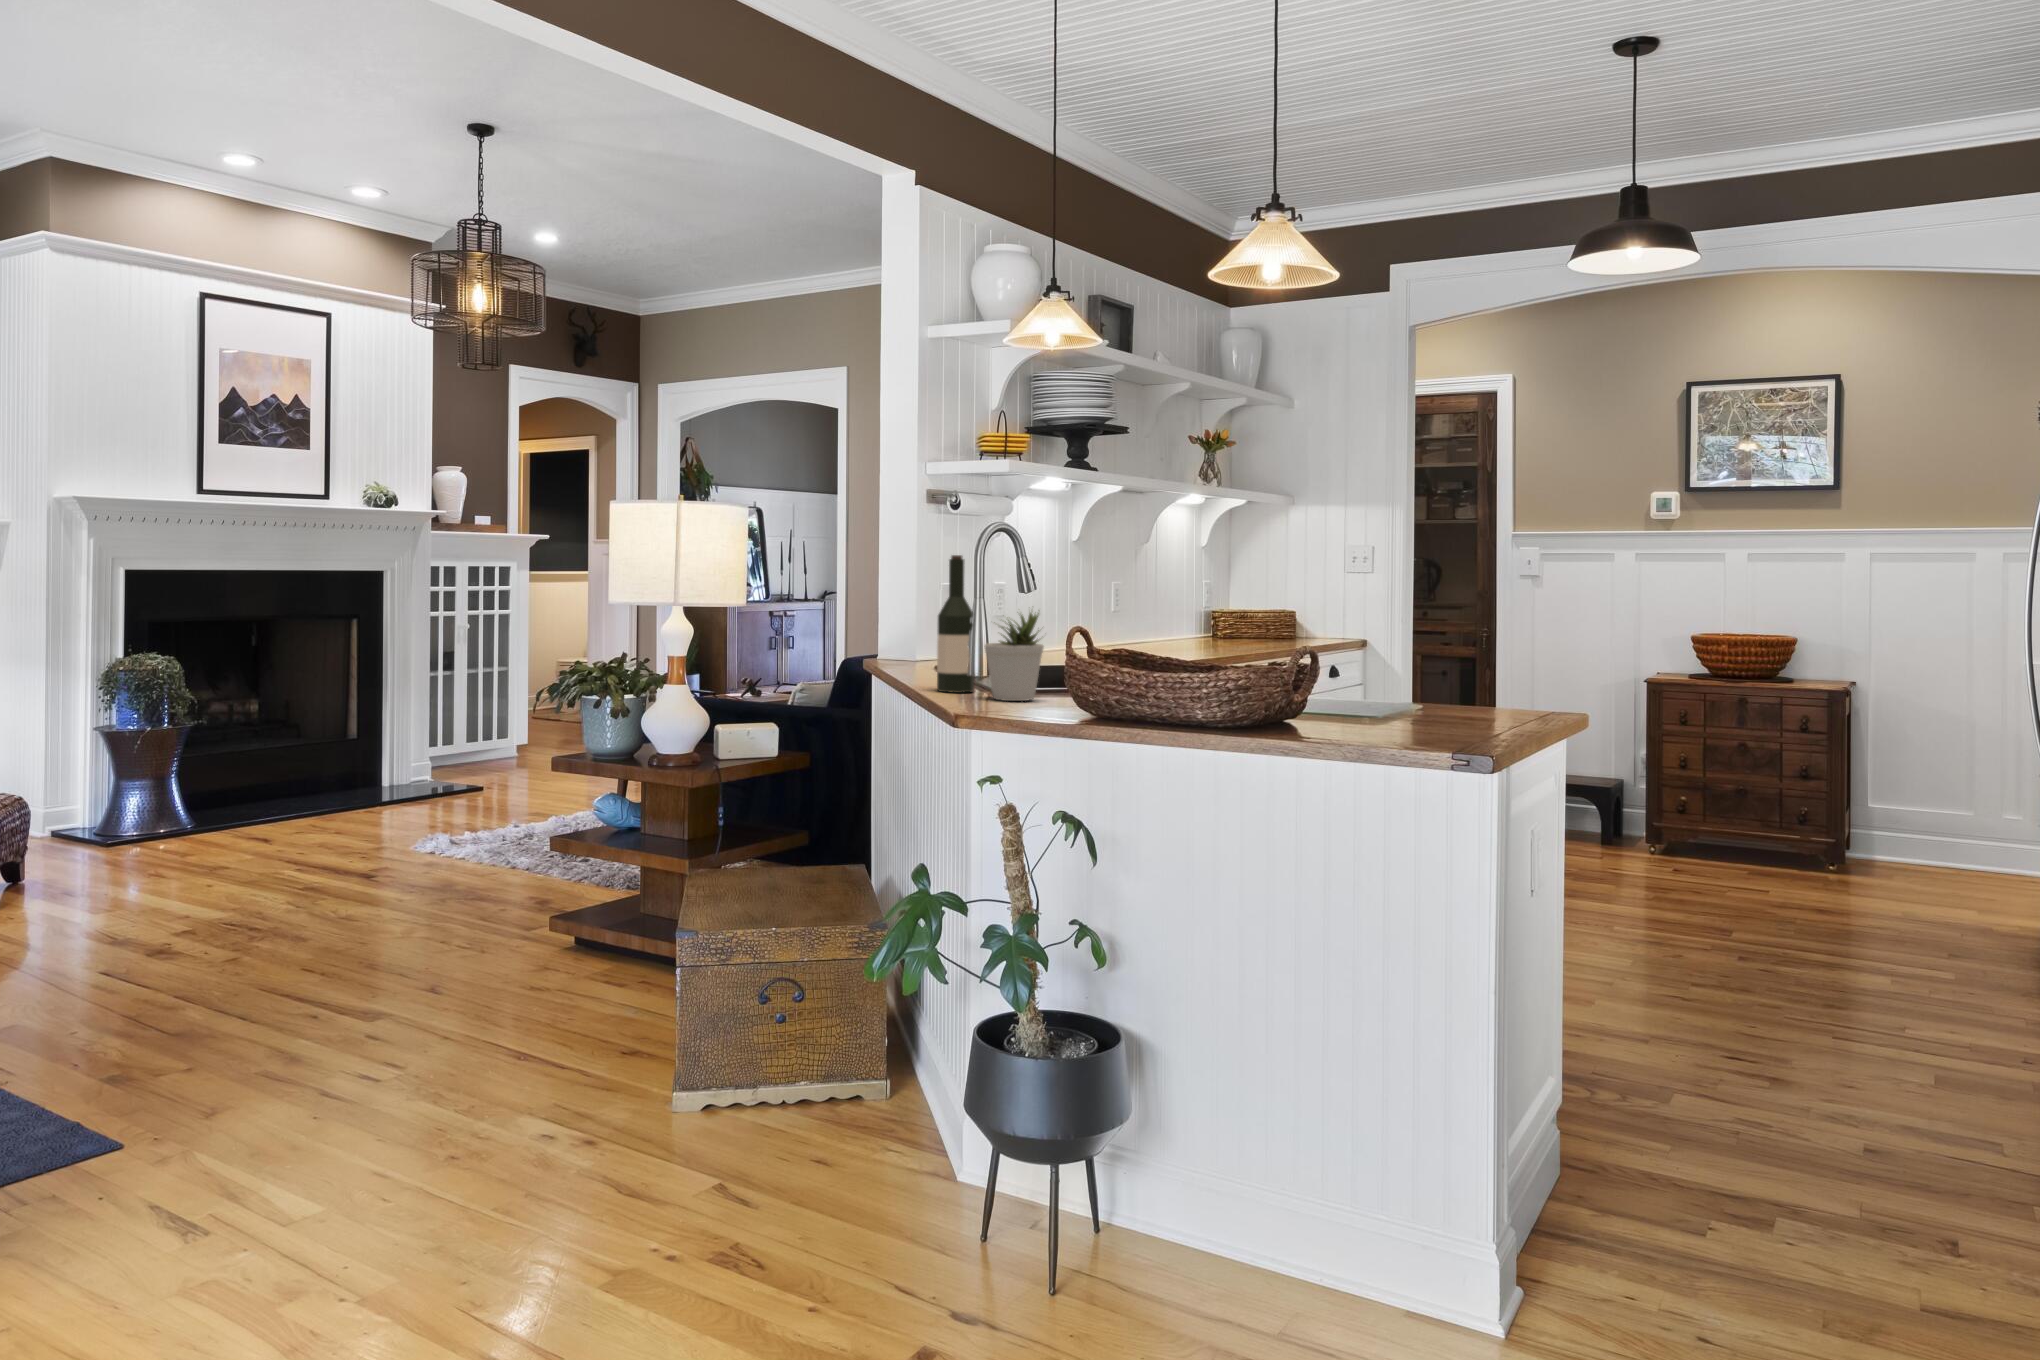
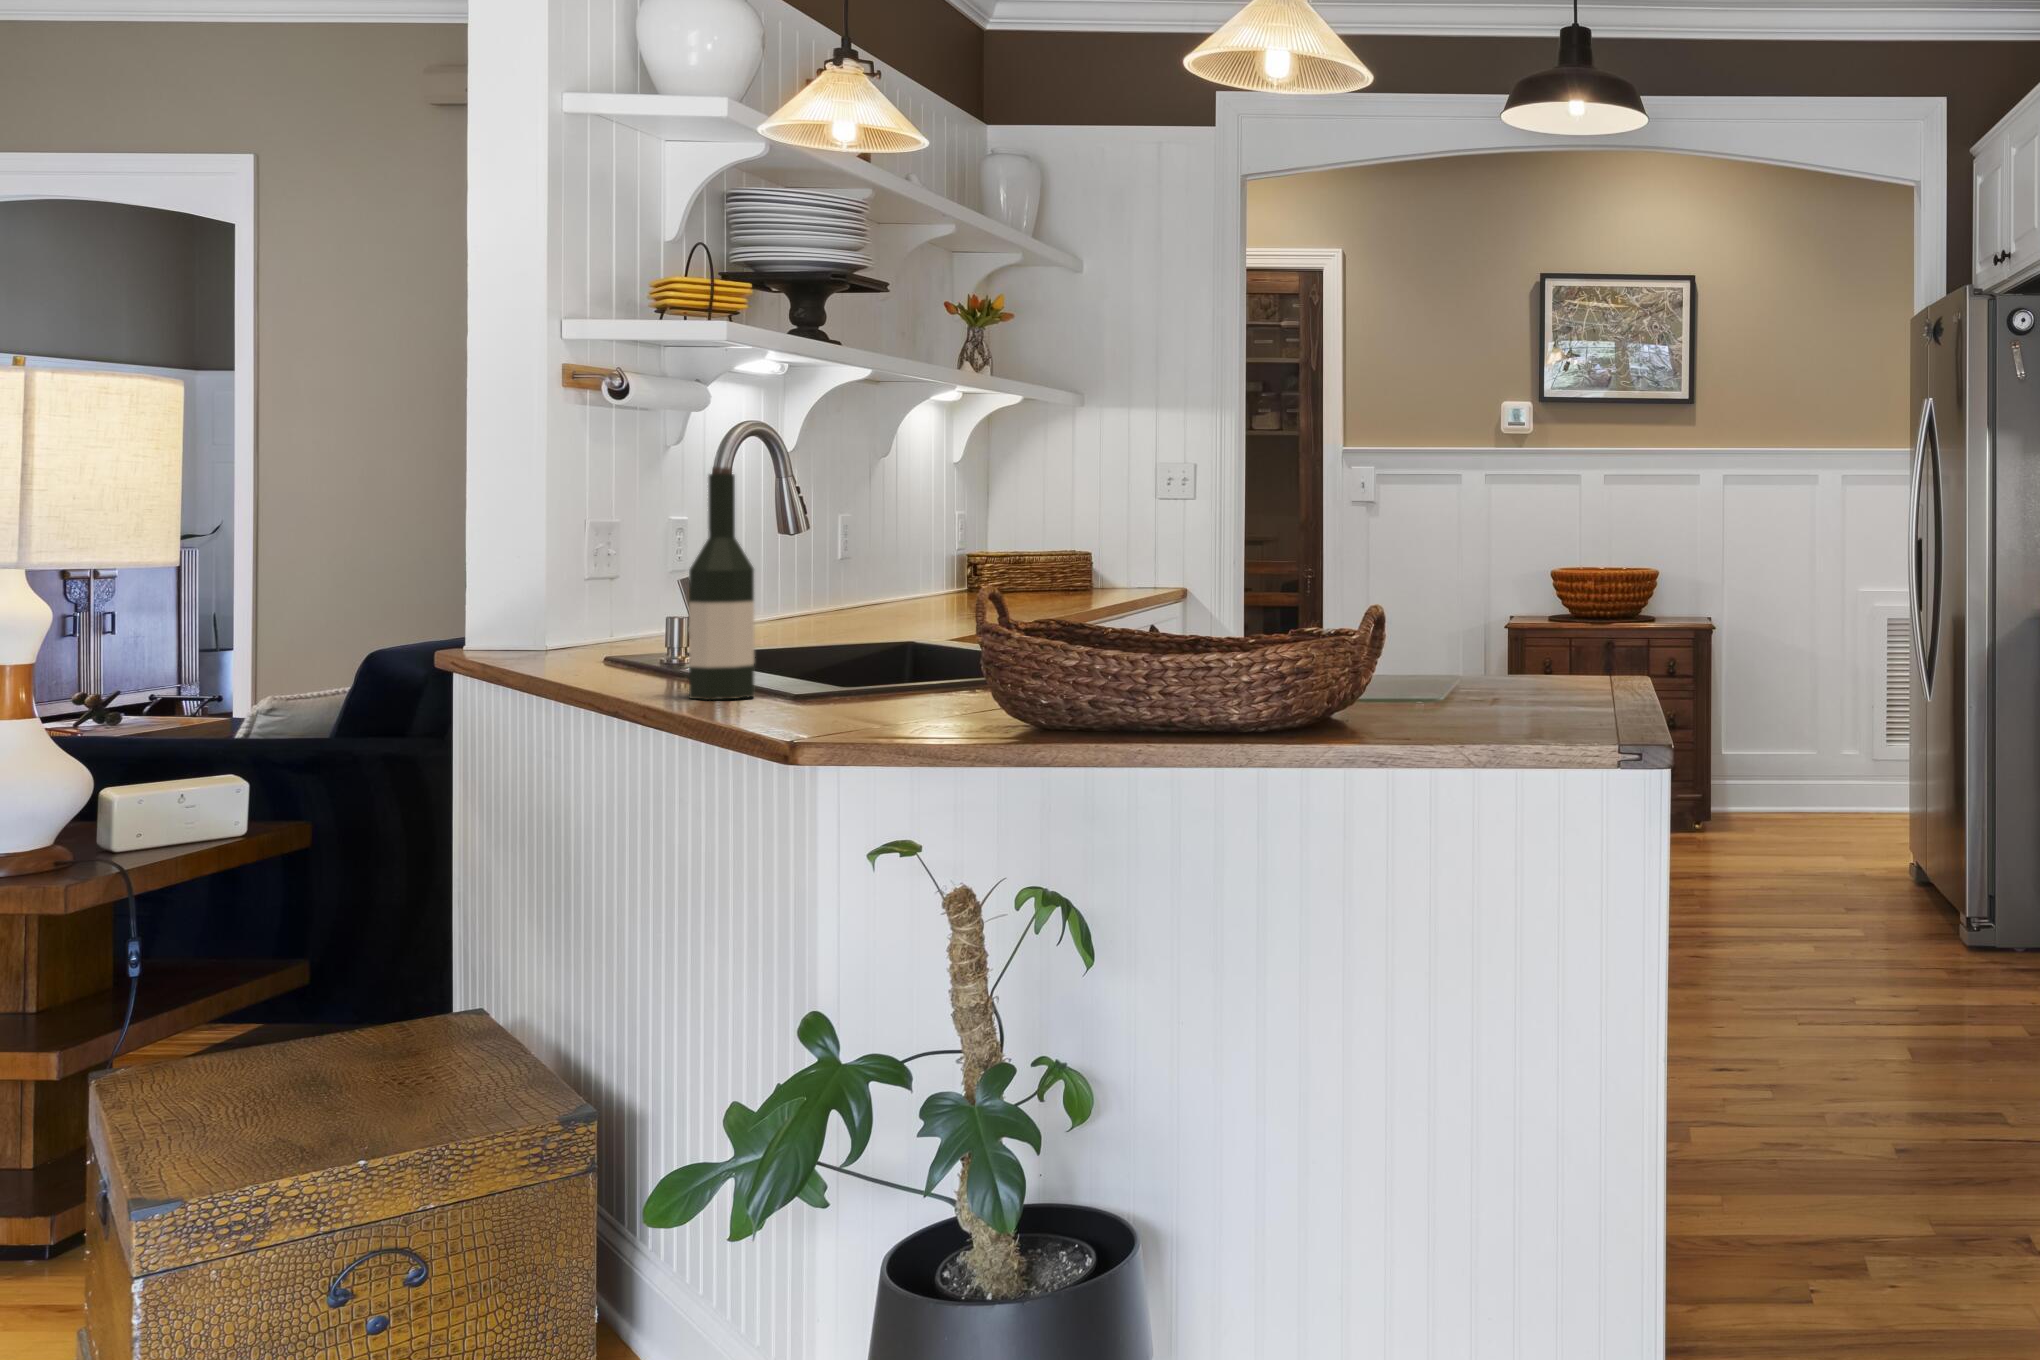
potted plant: present [984,613,1044,701] -> none [790,549,900,708]

